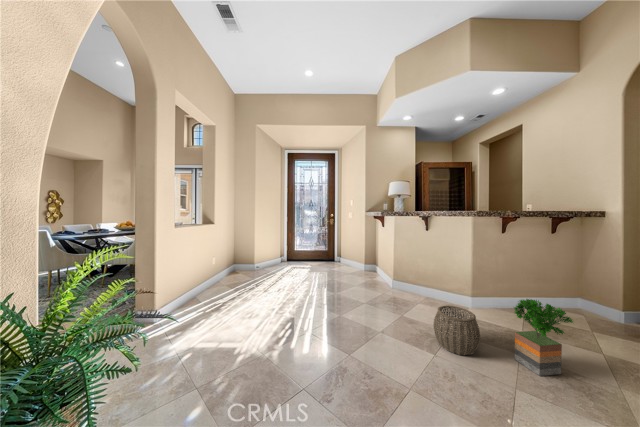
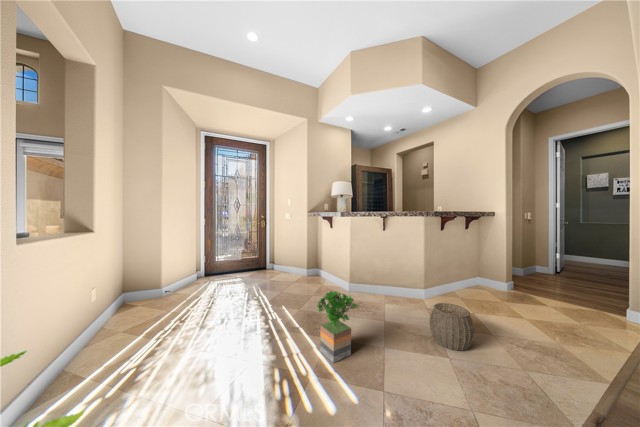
potted tree: present [514,299,573,376] -> present [317,291,358,363]

